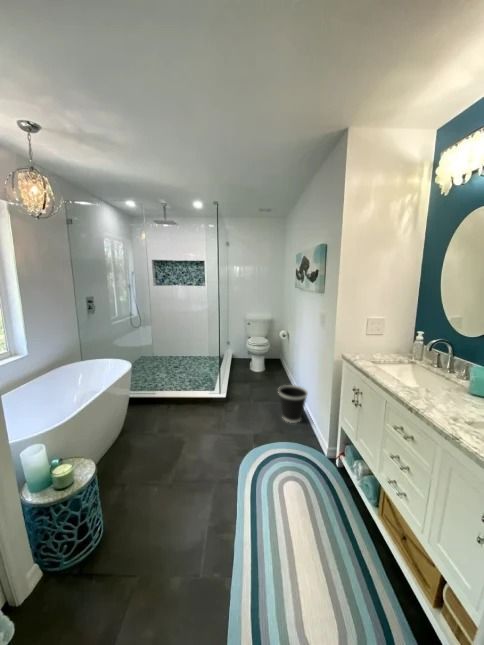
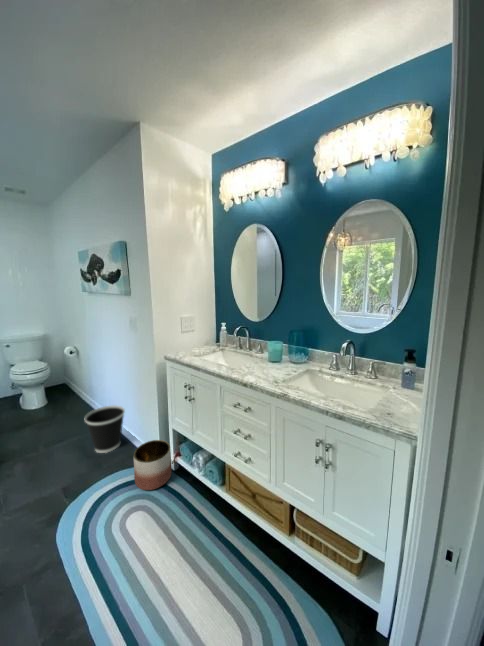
planter: none [301,427,335,471] -> present [133,440,172,490]

